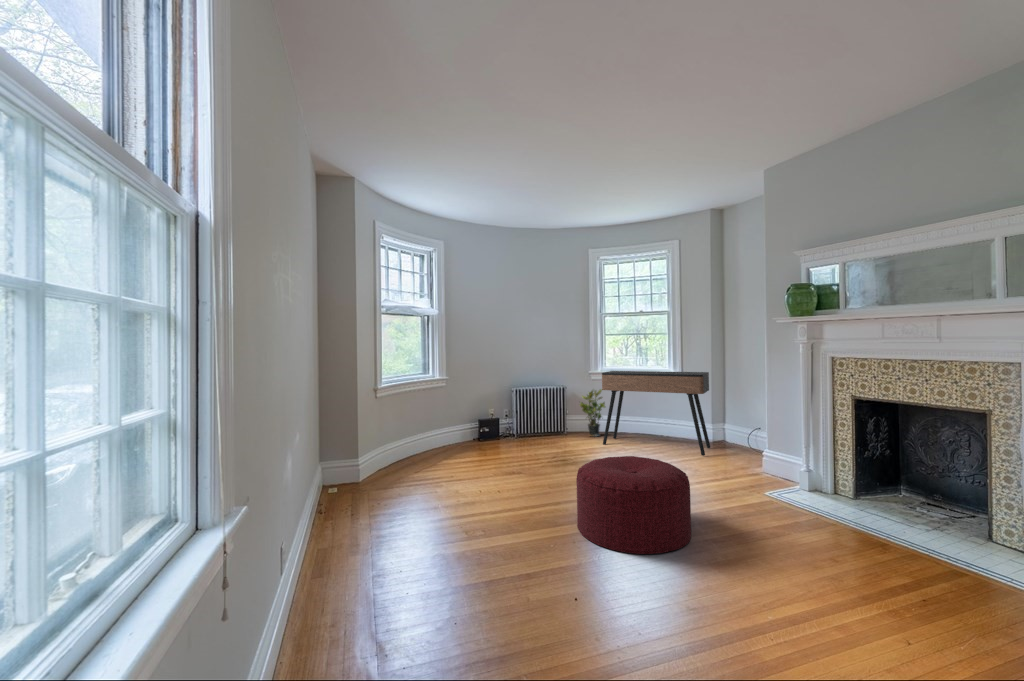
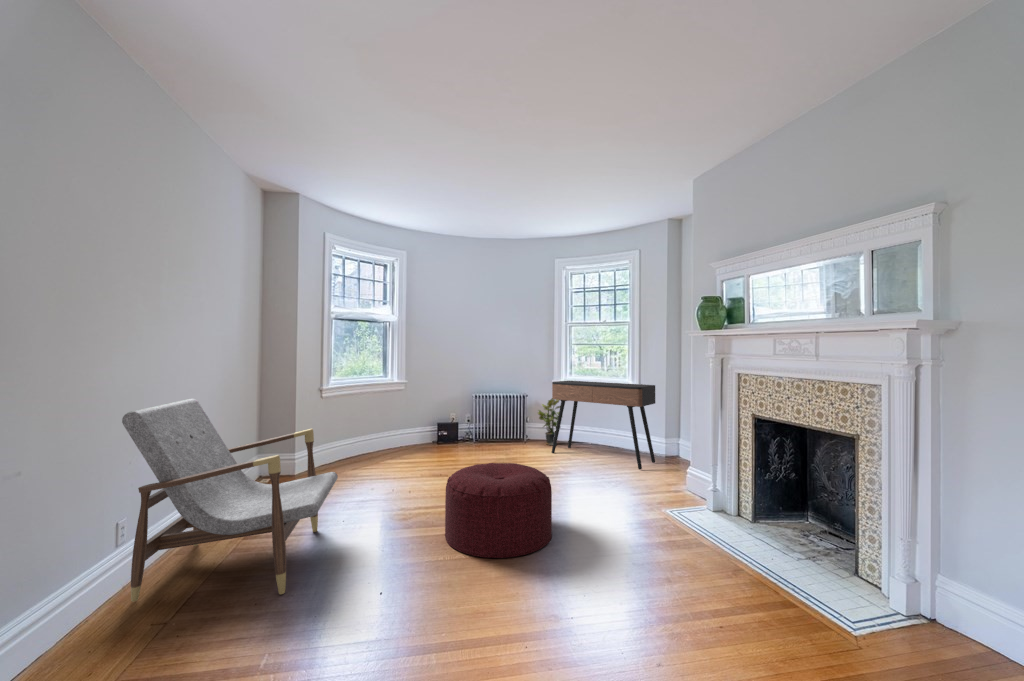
armchair: none [290,404,497,639] -> present [122,399,338,602]

